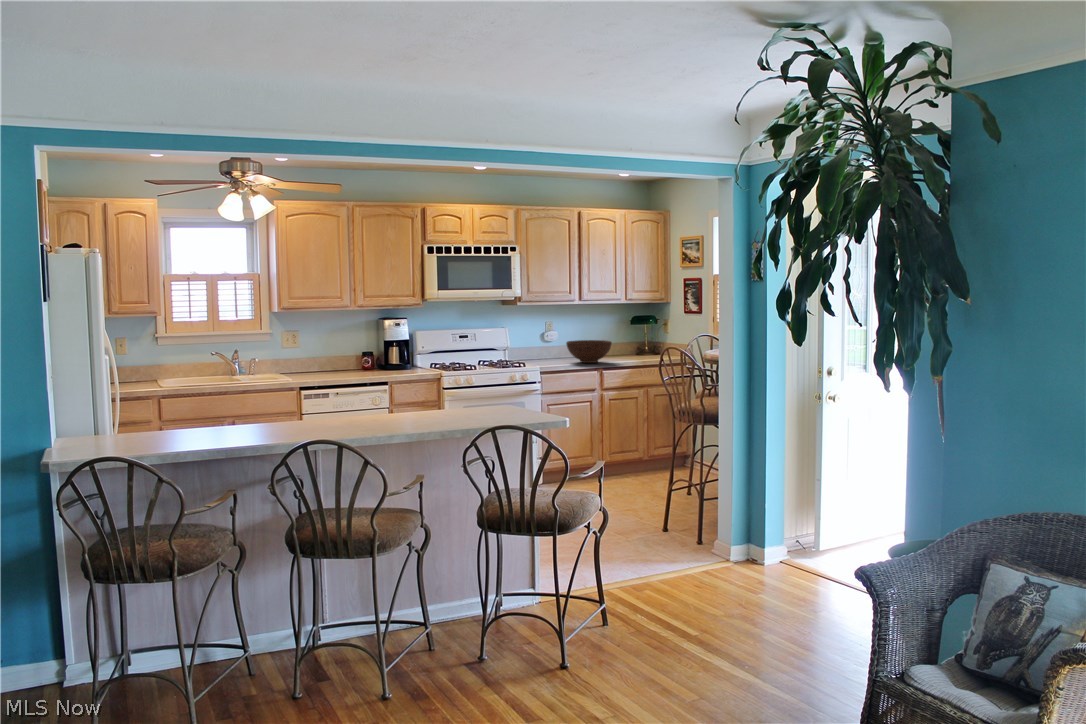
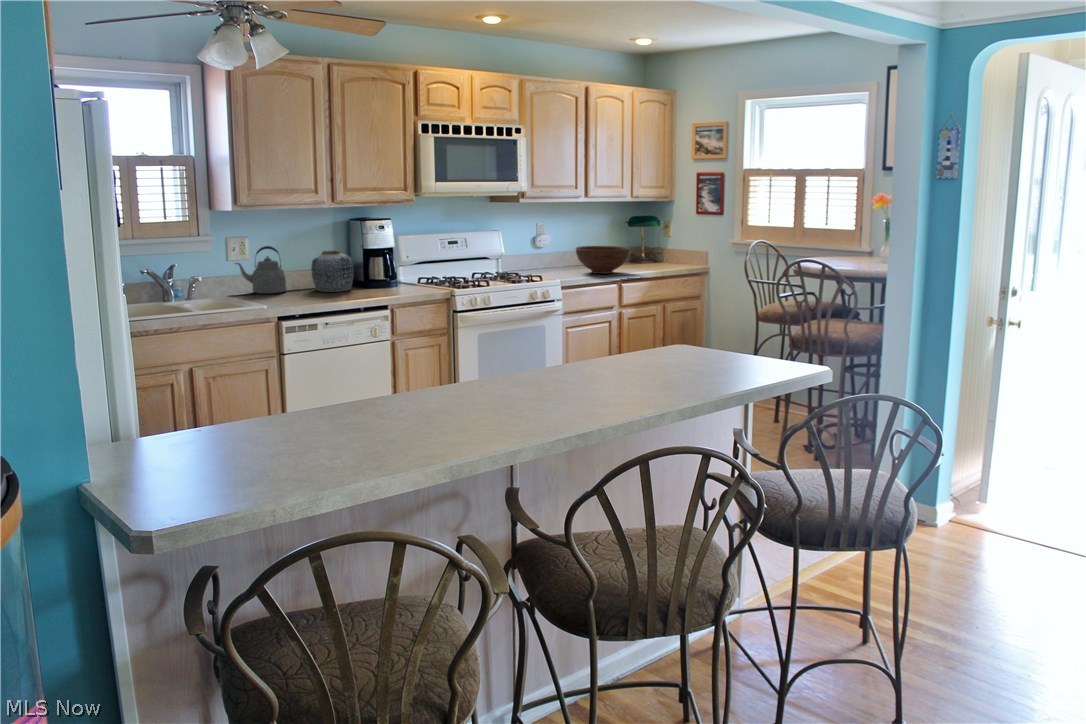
kettle: none [285,338,322,373] -> present [235,246,286,294]
vase: none [341,341,372,372] -> present [311,250,353,292]

